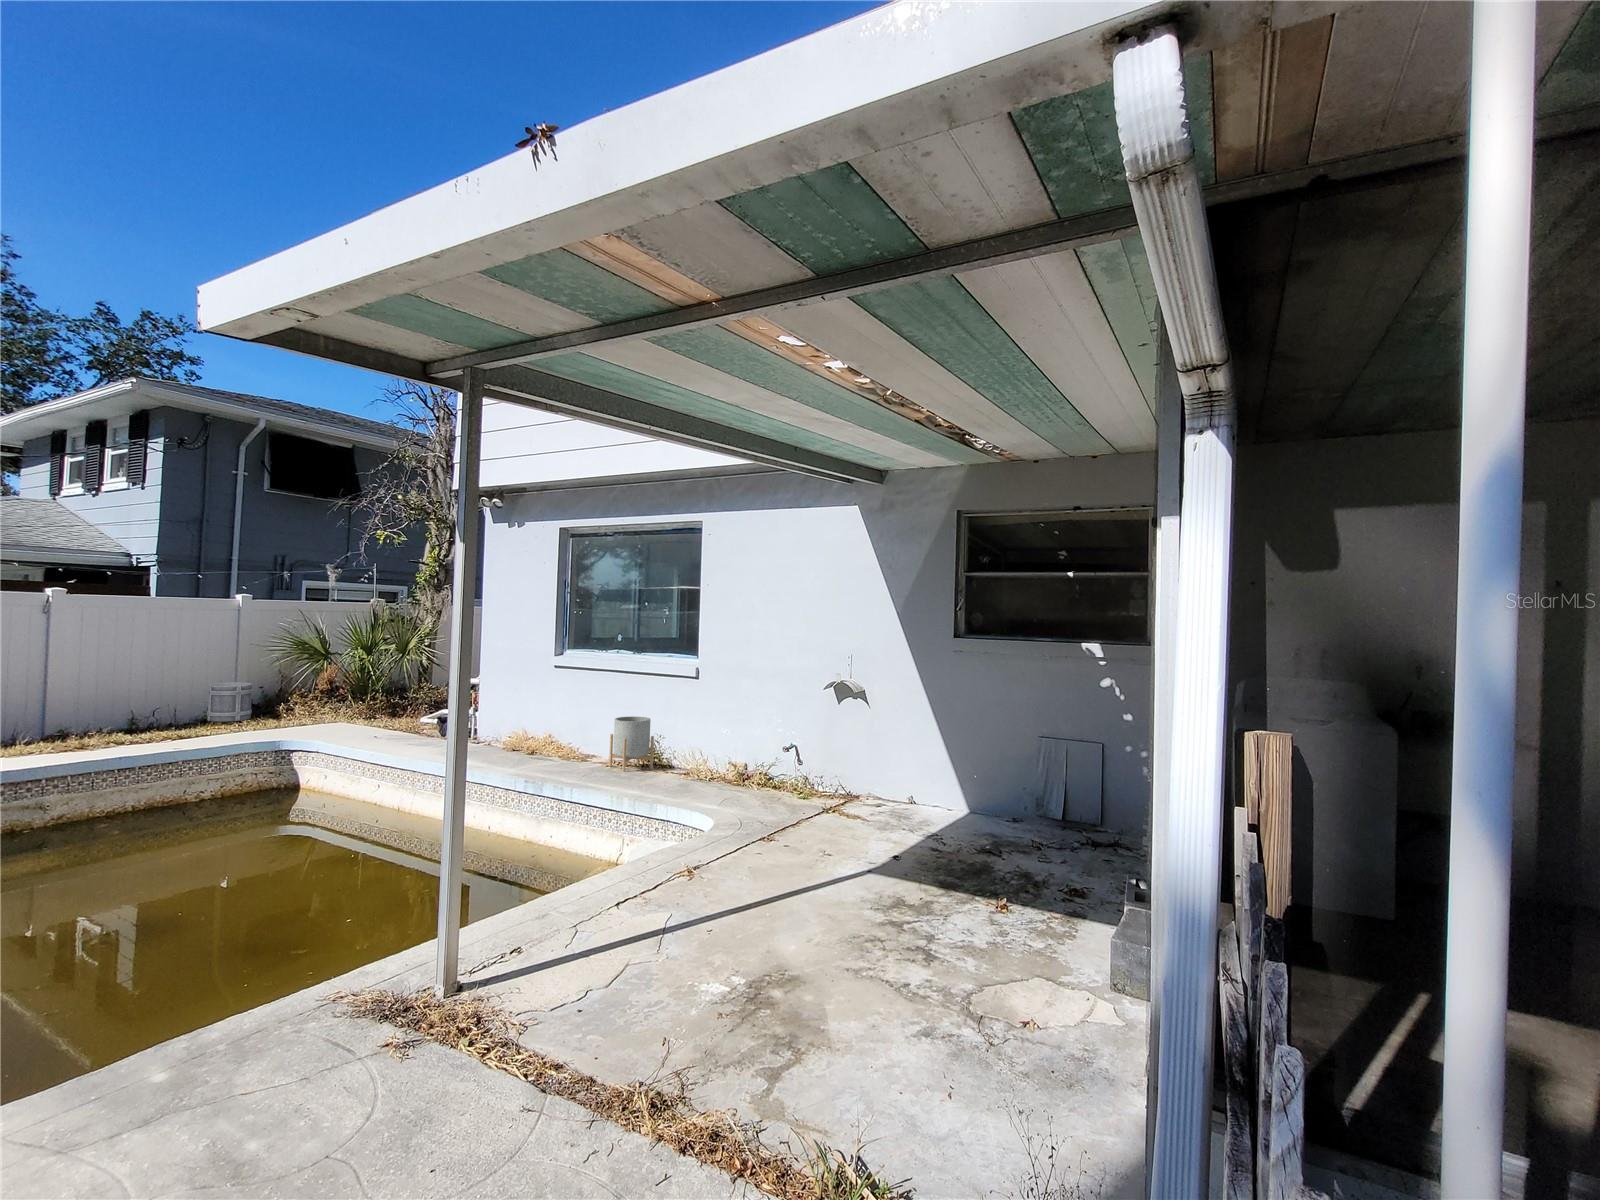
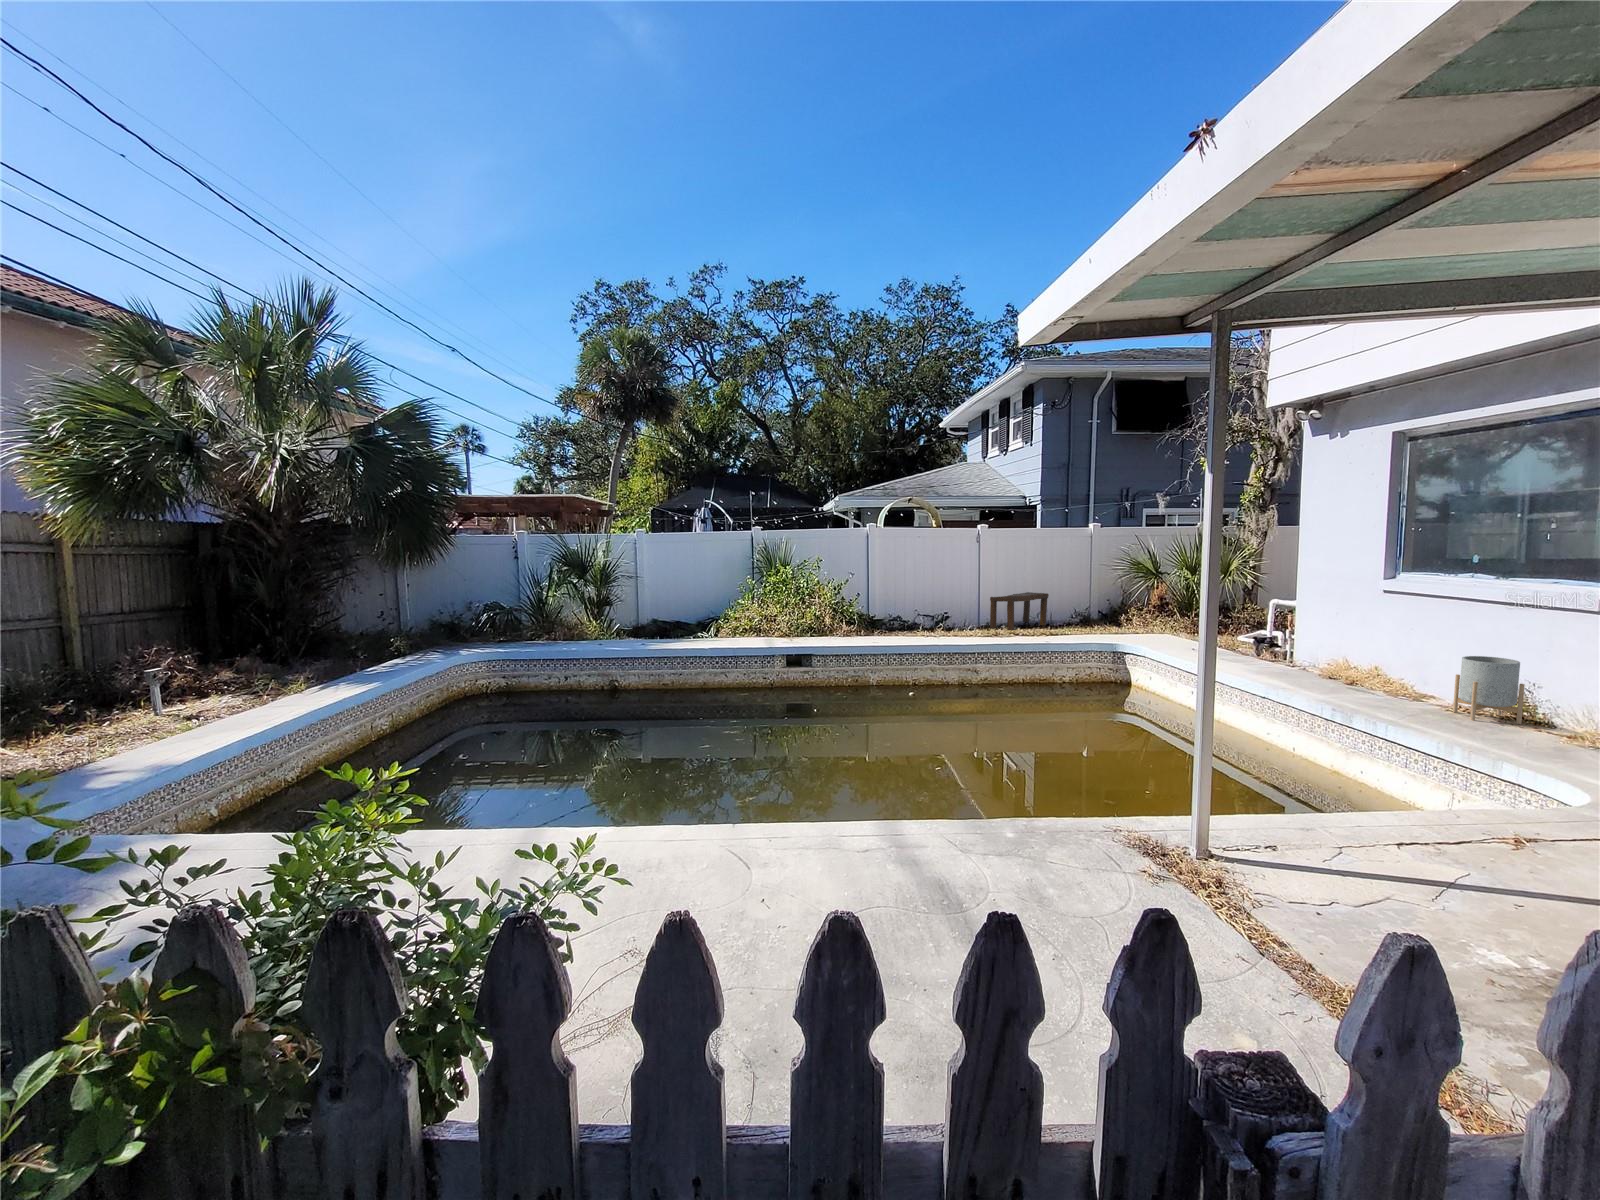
bench: none [69,682,174,737] -> present [990,592,1049,630]
bucket: present [207,682,253,722] -> none [1070,595,1101,626]

